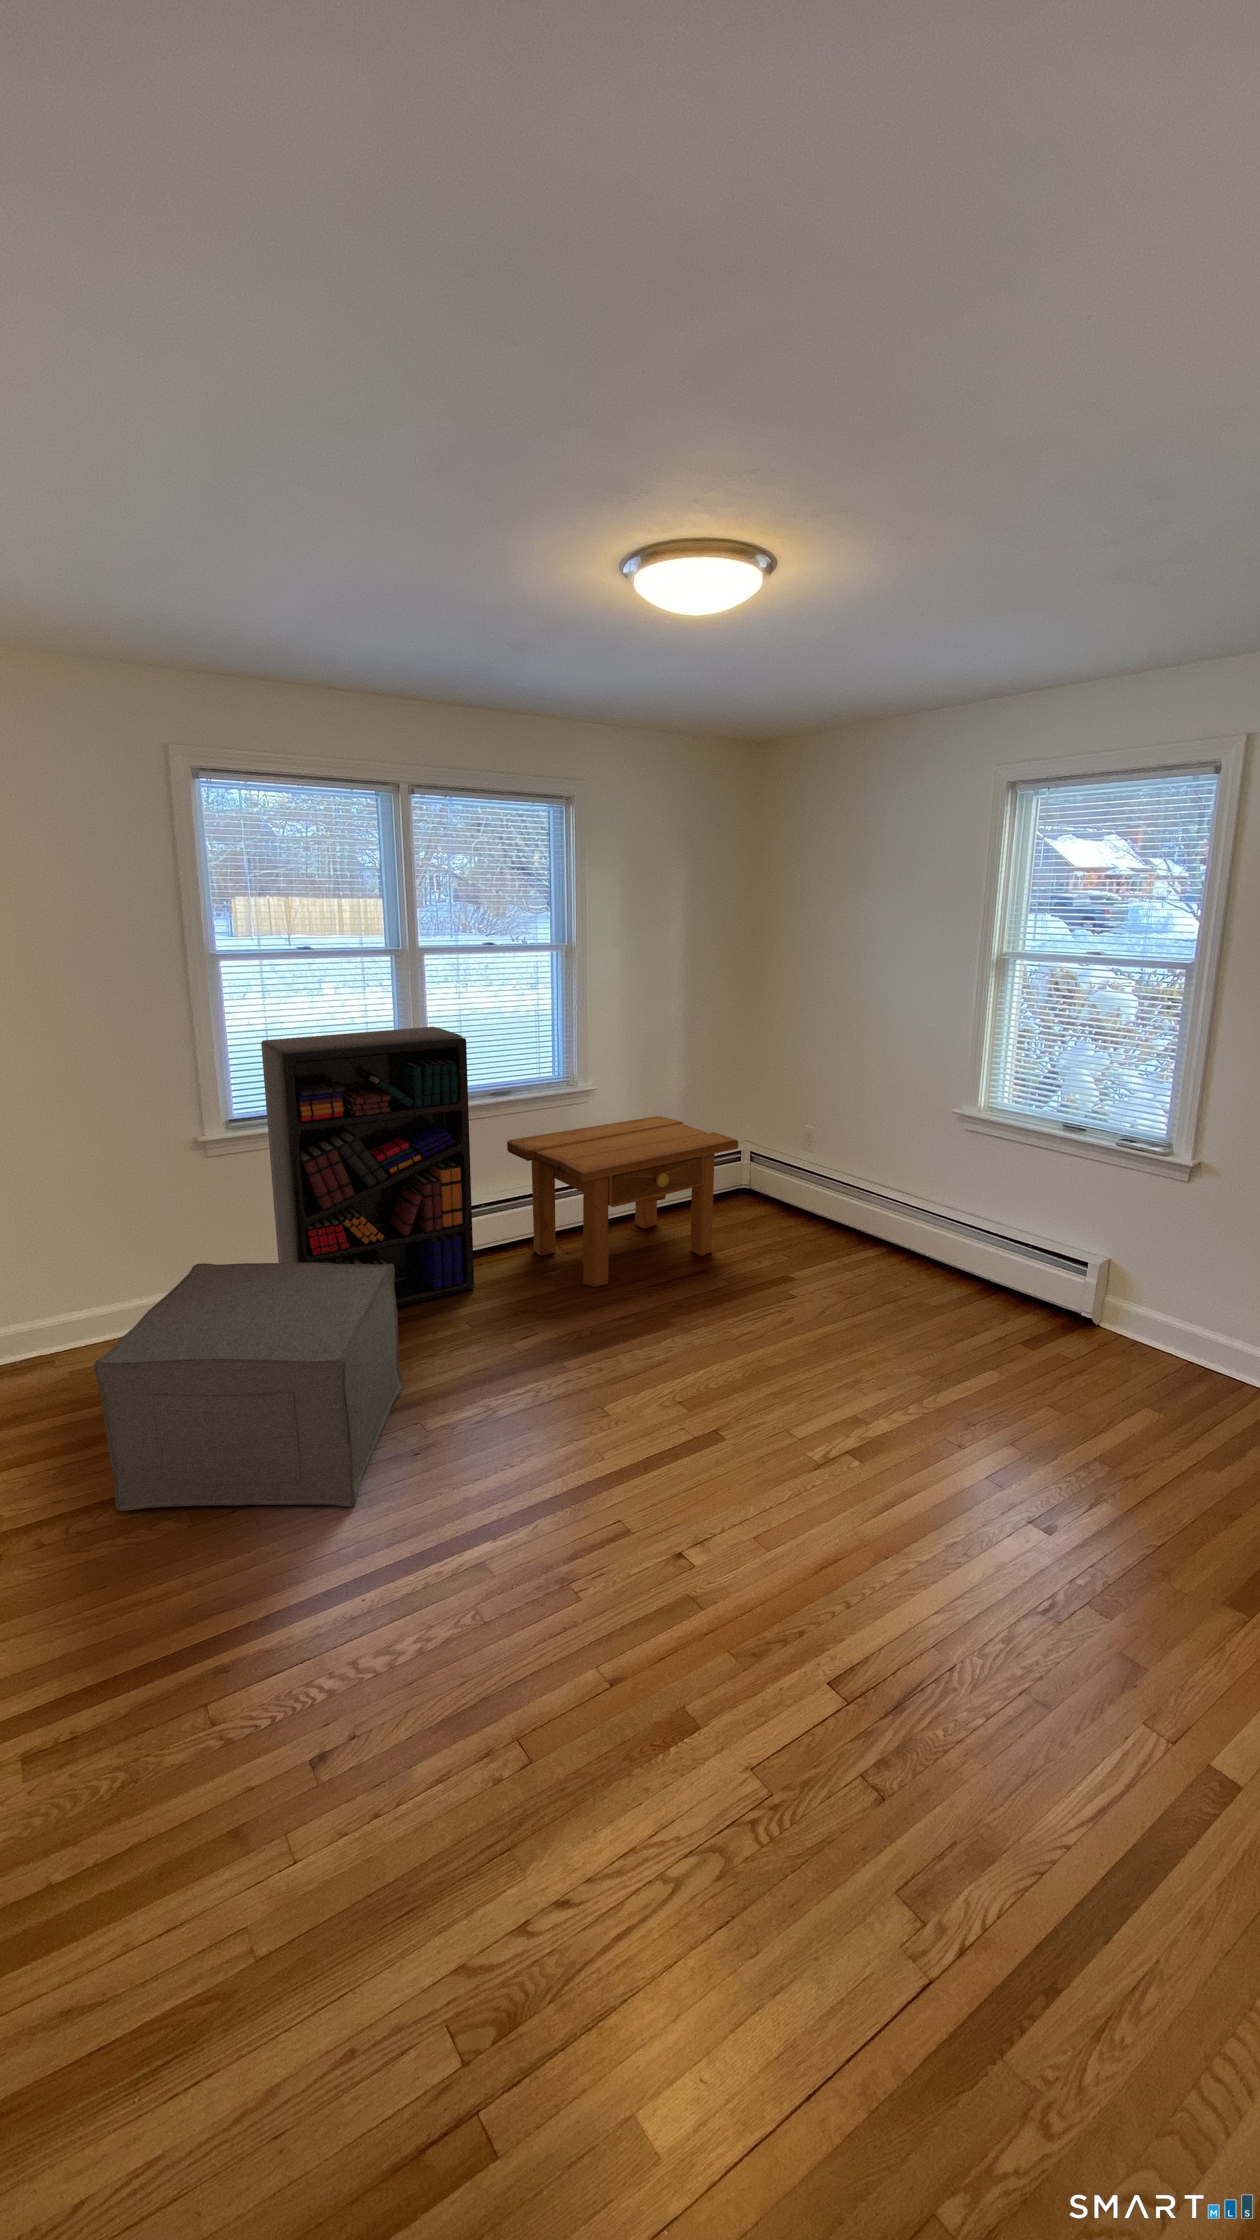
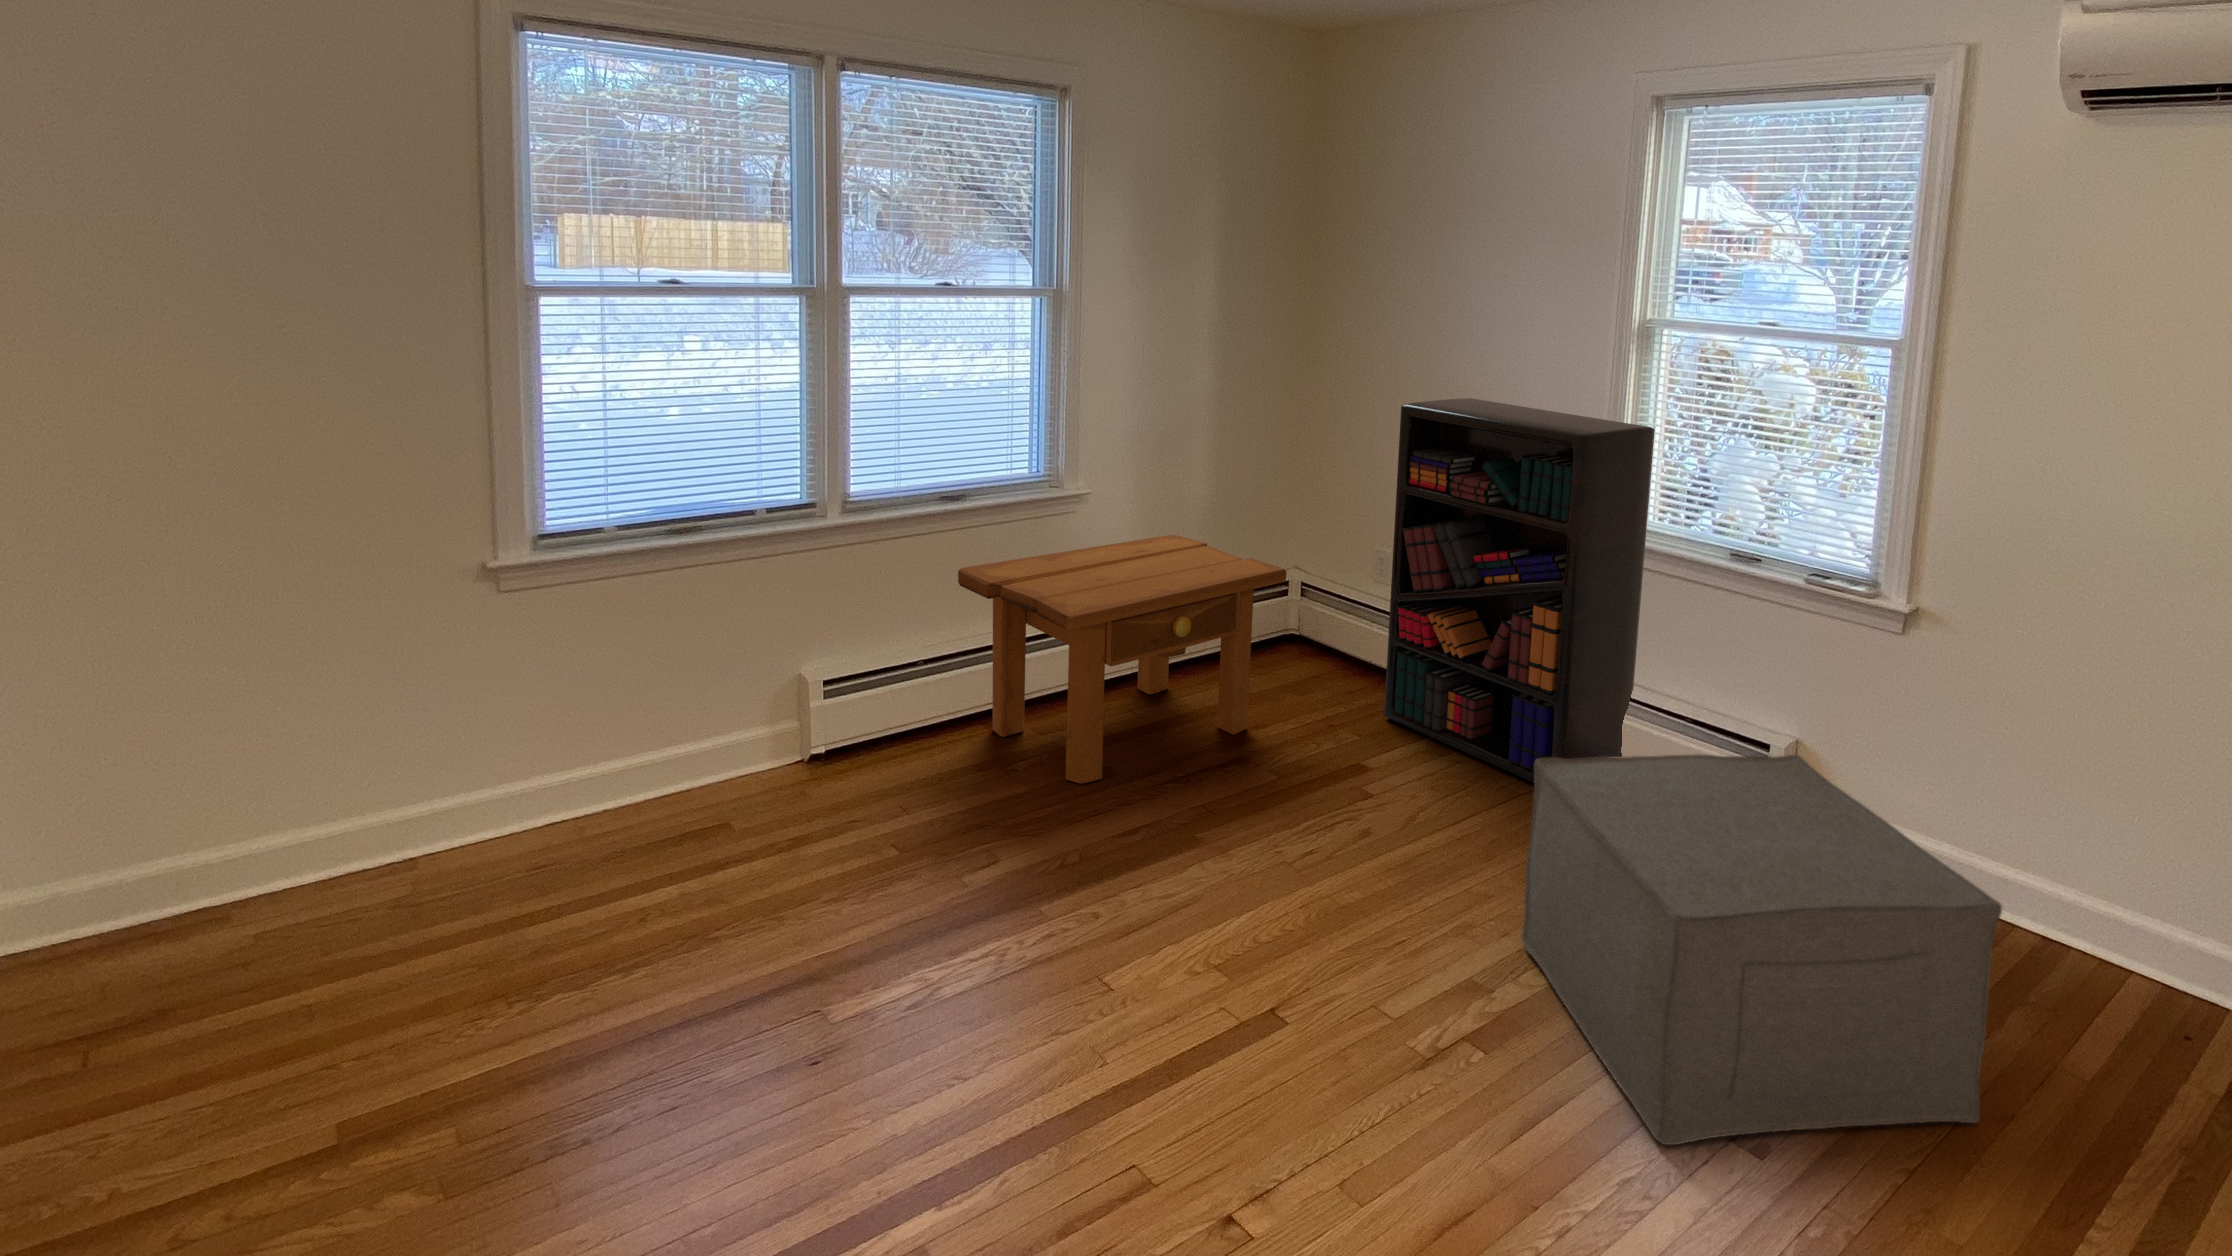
bookshelf: present [261,1027,474,1307] -> present [1384,398,1655,783]
ottoman: present [93,1262,402,1511] -> present [1522,755,2002,1145]

